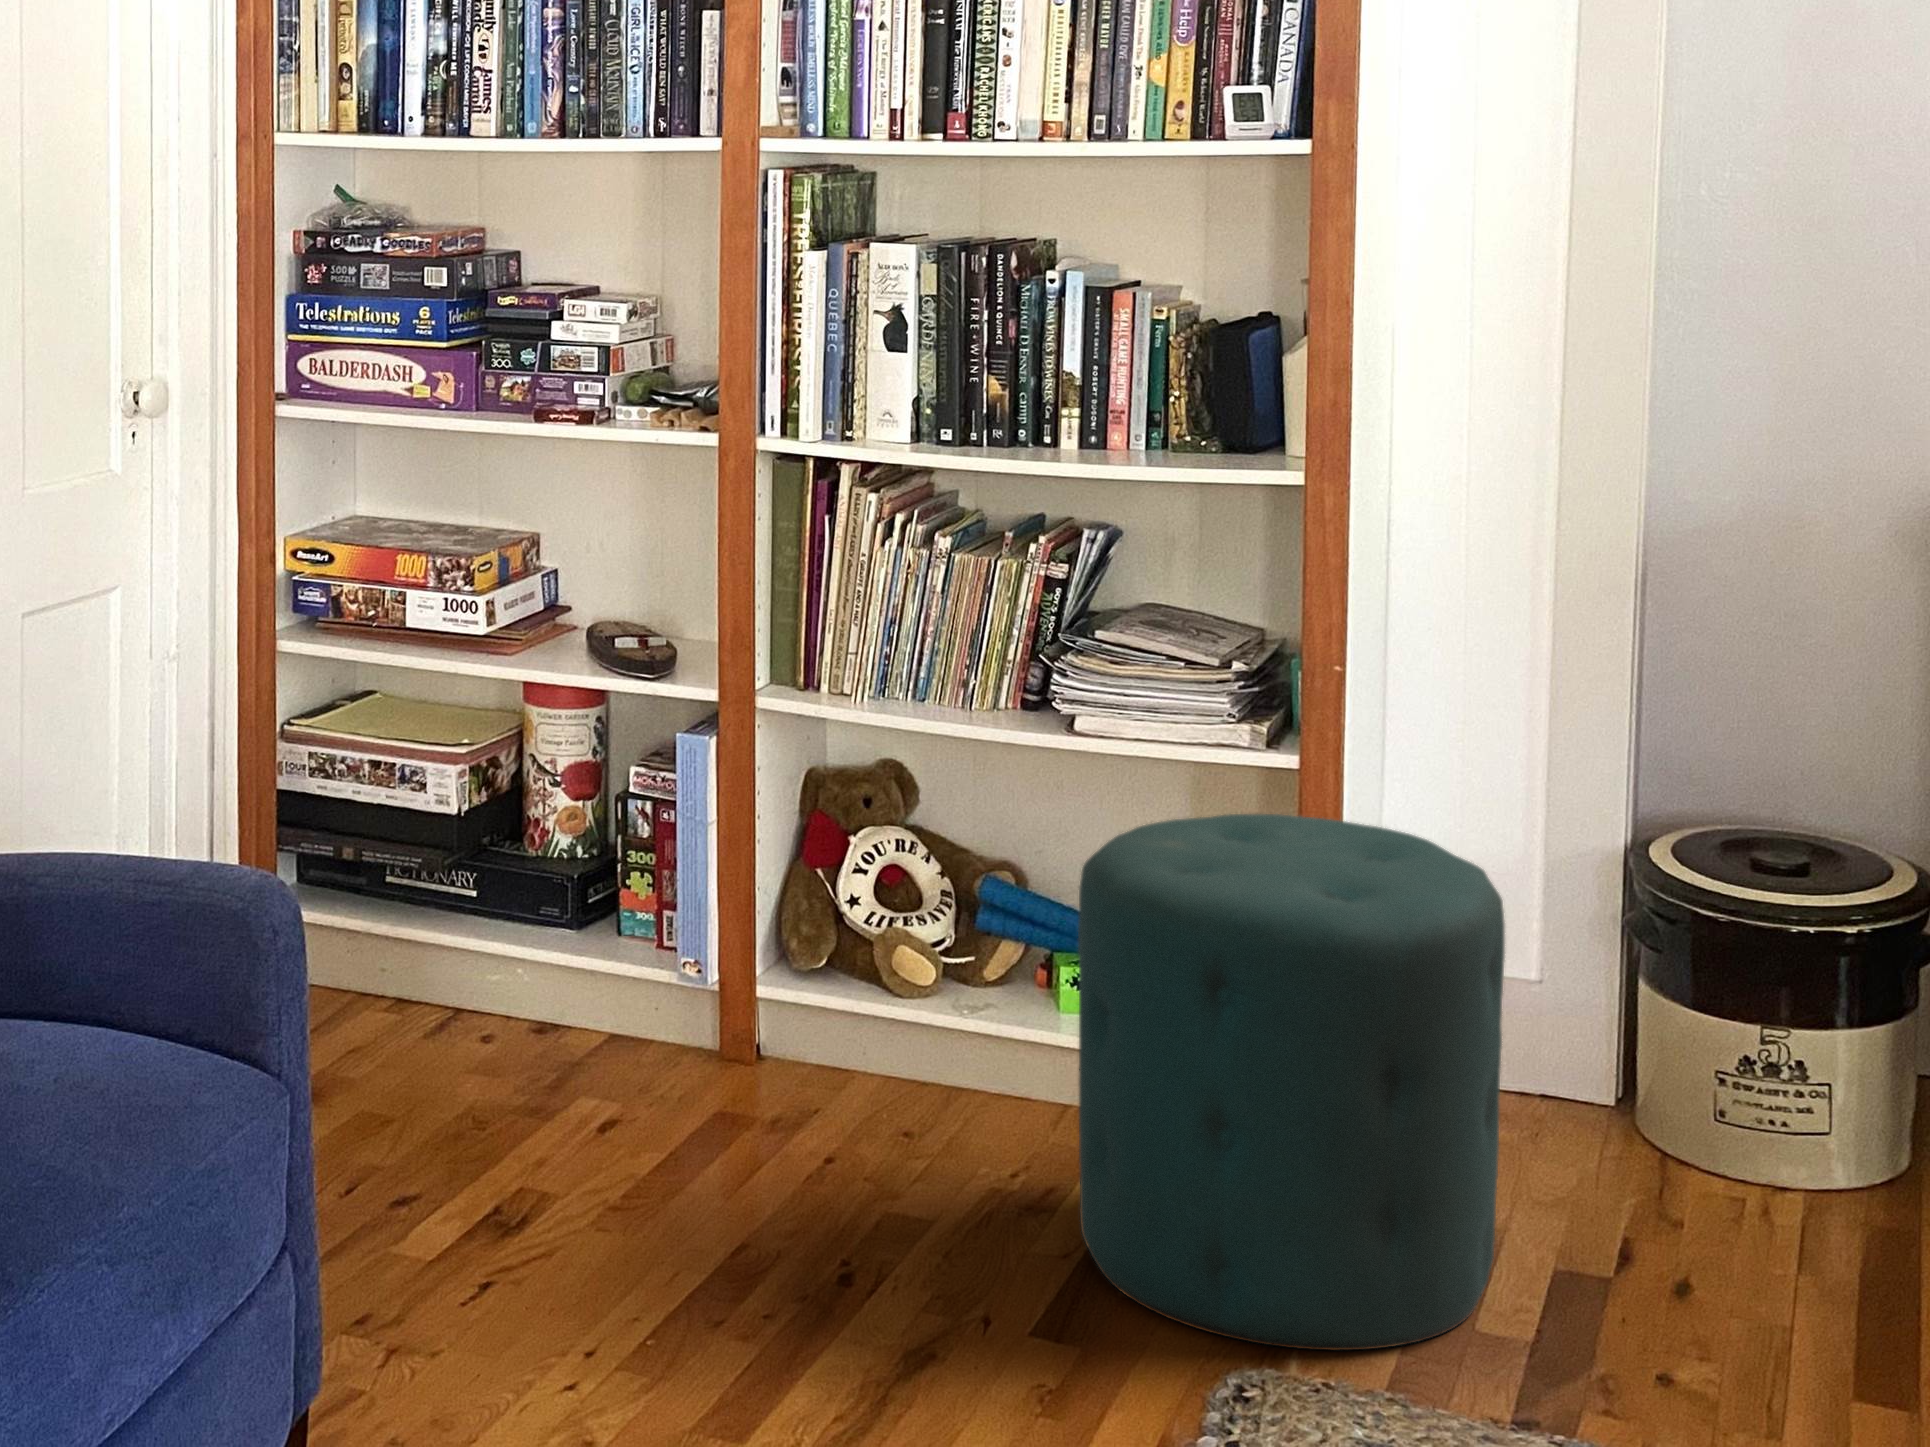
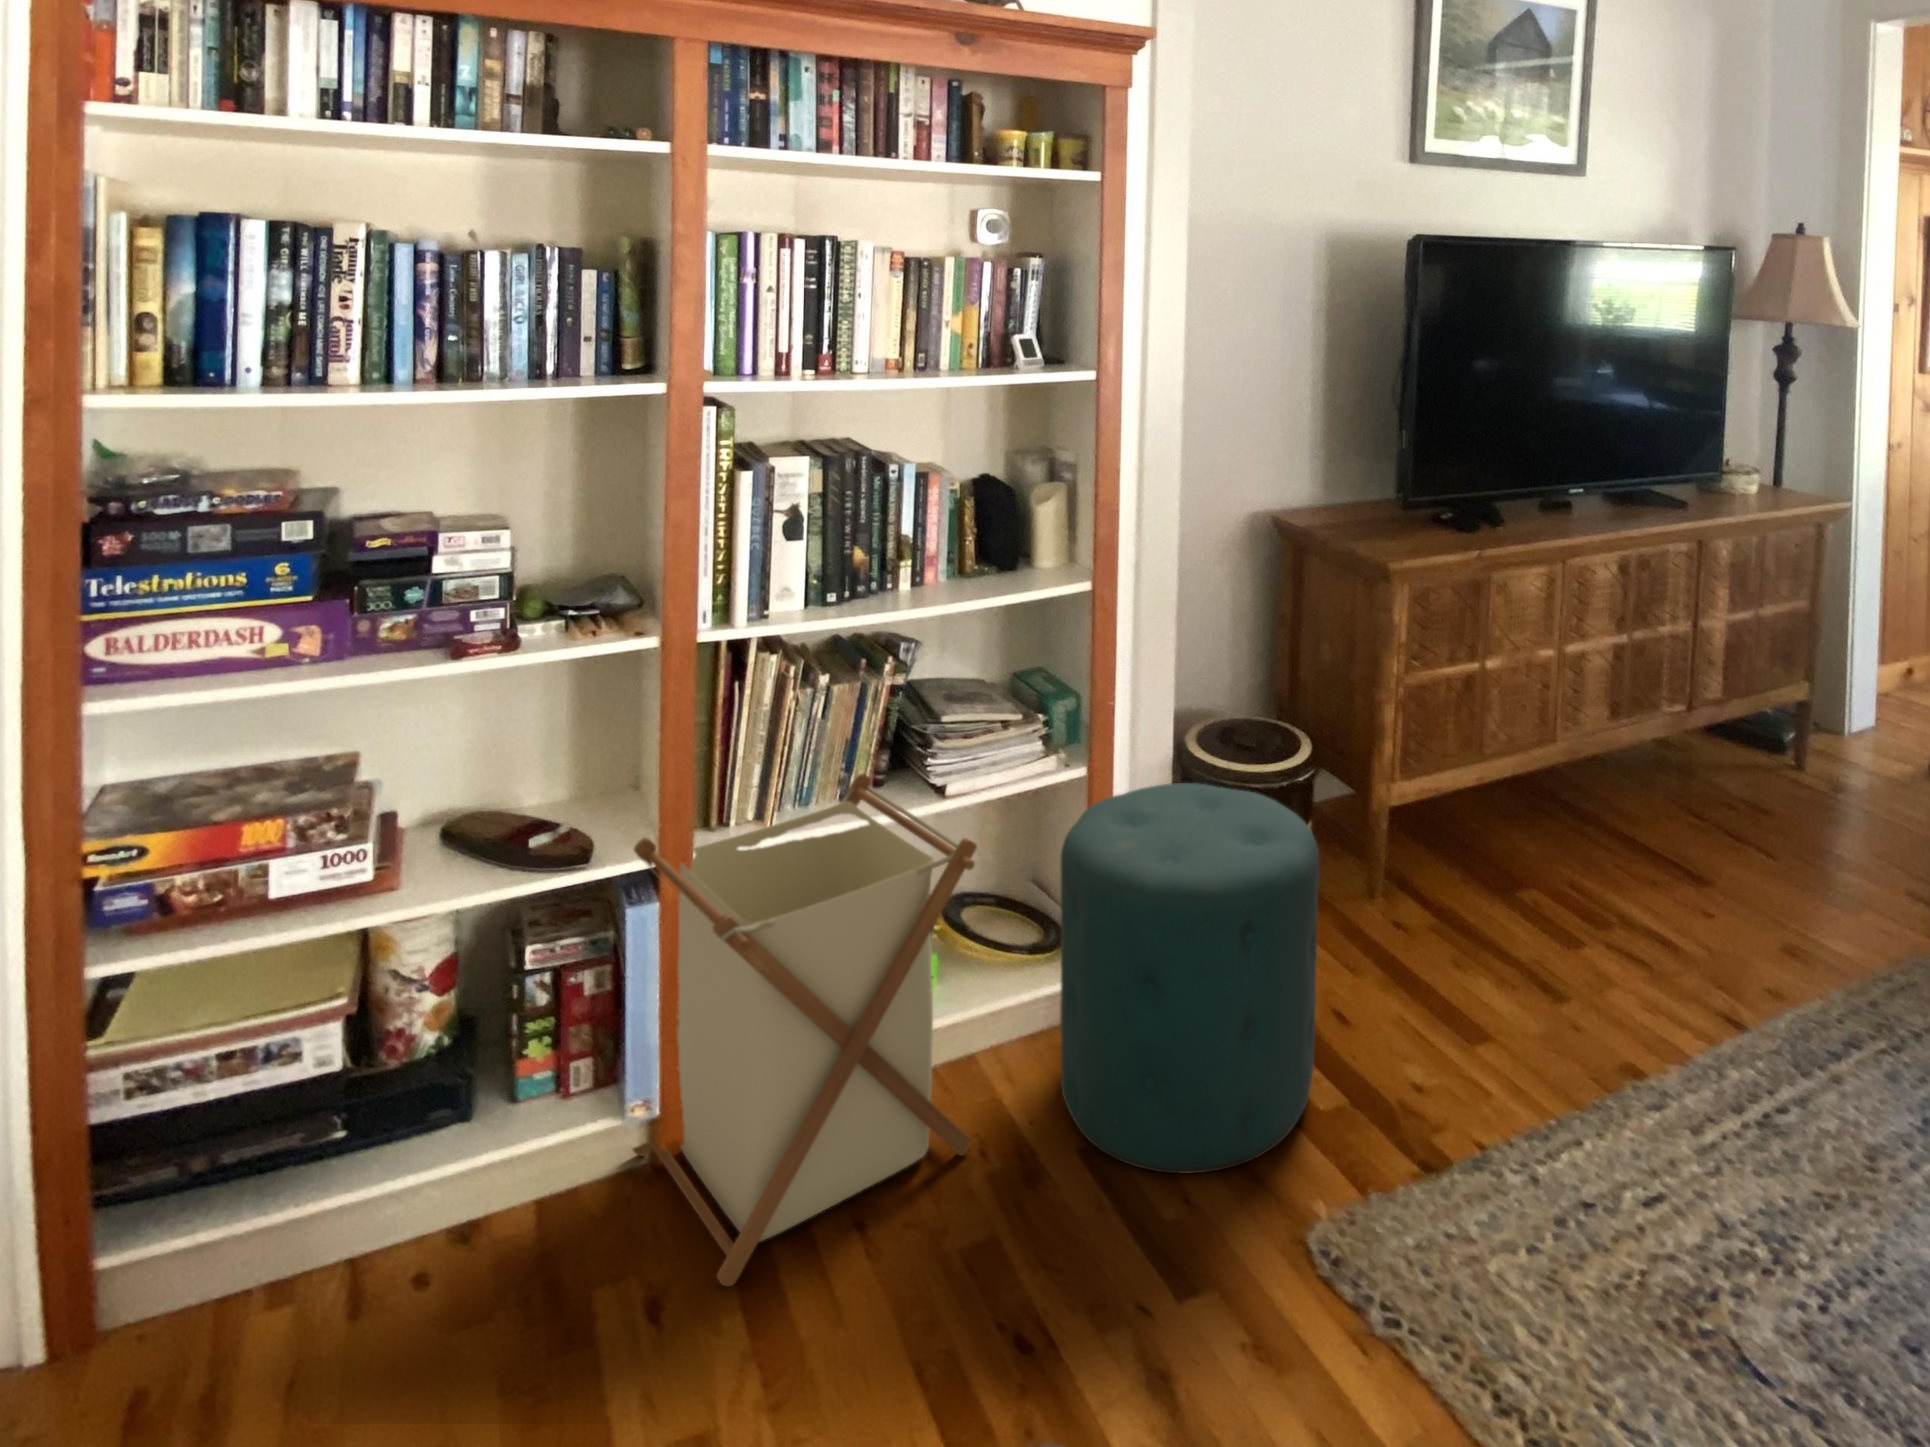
laundry basket: none [637,682,1016,1184] -> present [631,773,977,1286]

